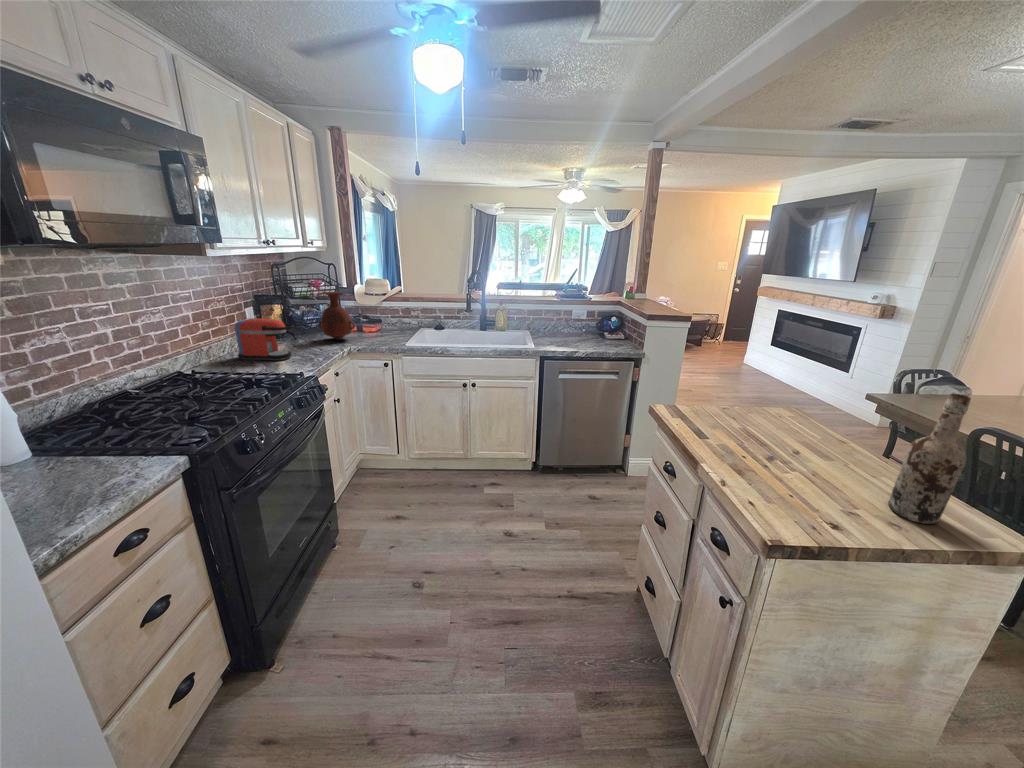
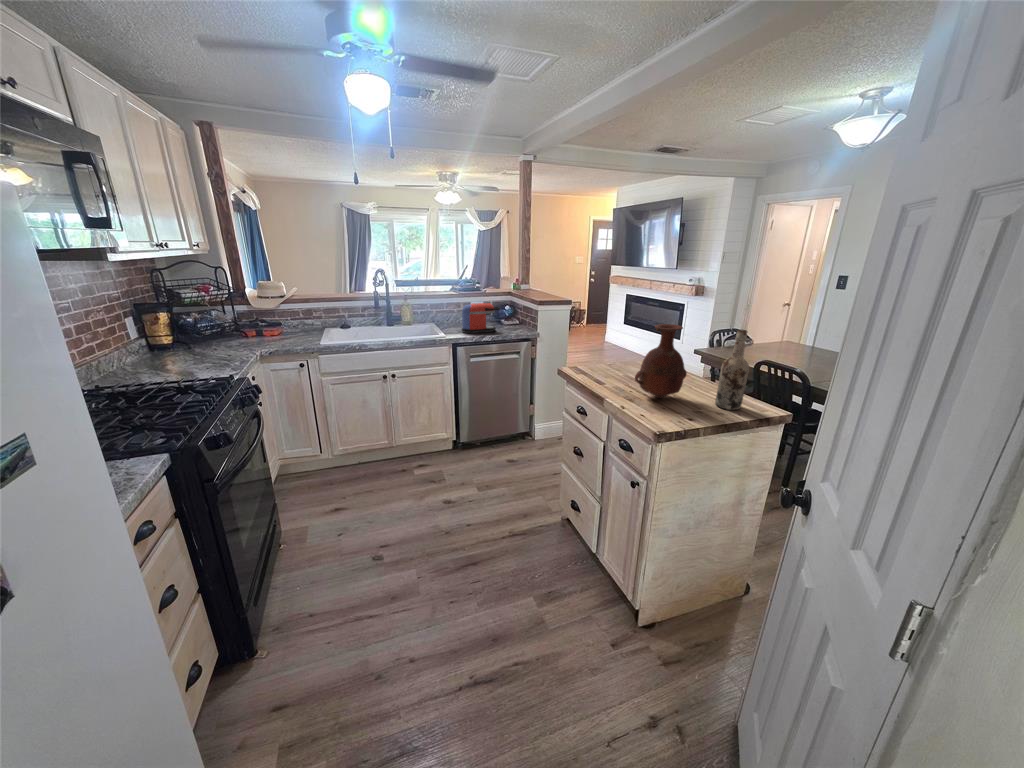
vase: present [318,291,355,340] -> present [635,324,687,398]
coffee maker: present [235,318,294,360] -> present [462,303,500,333]

